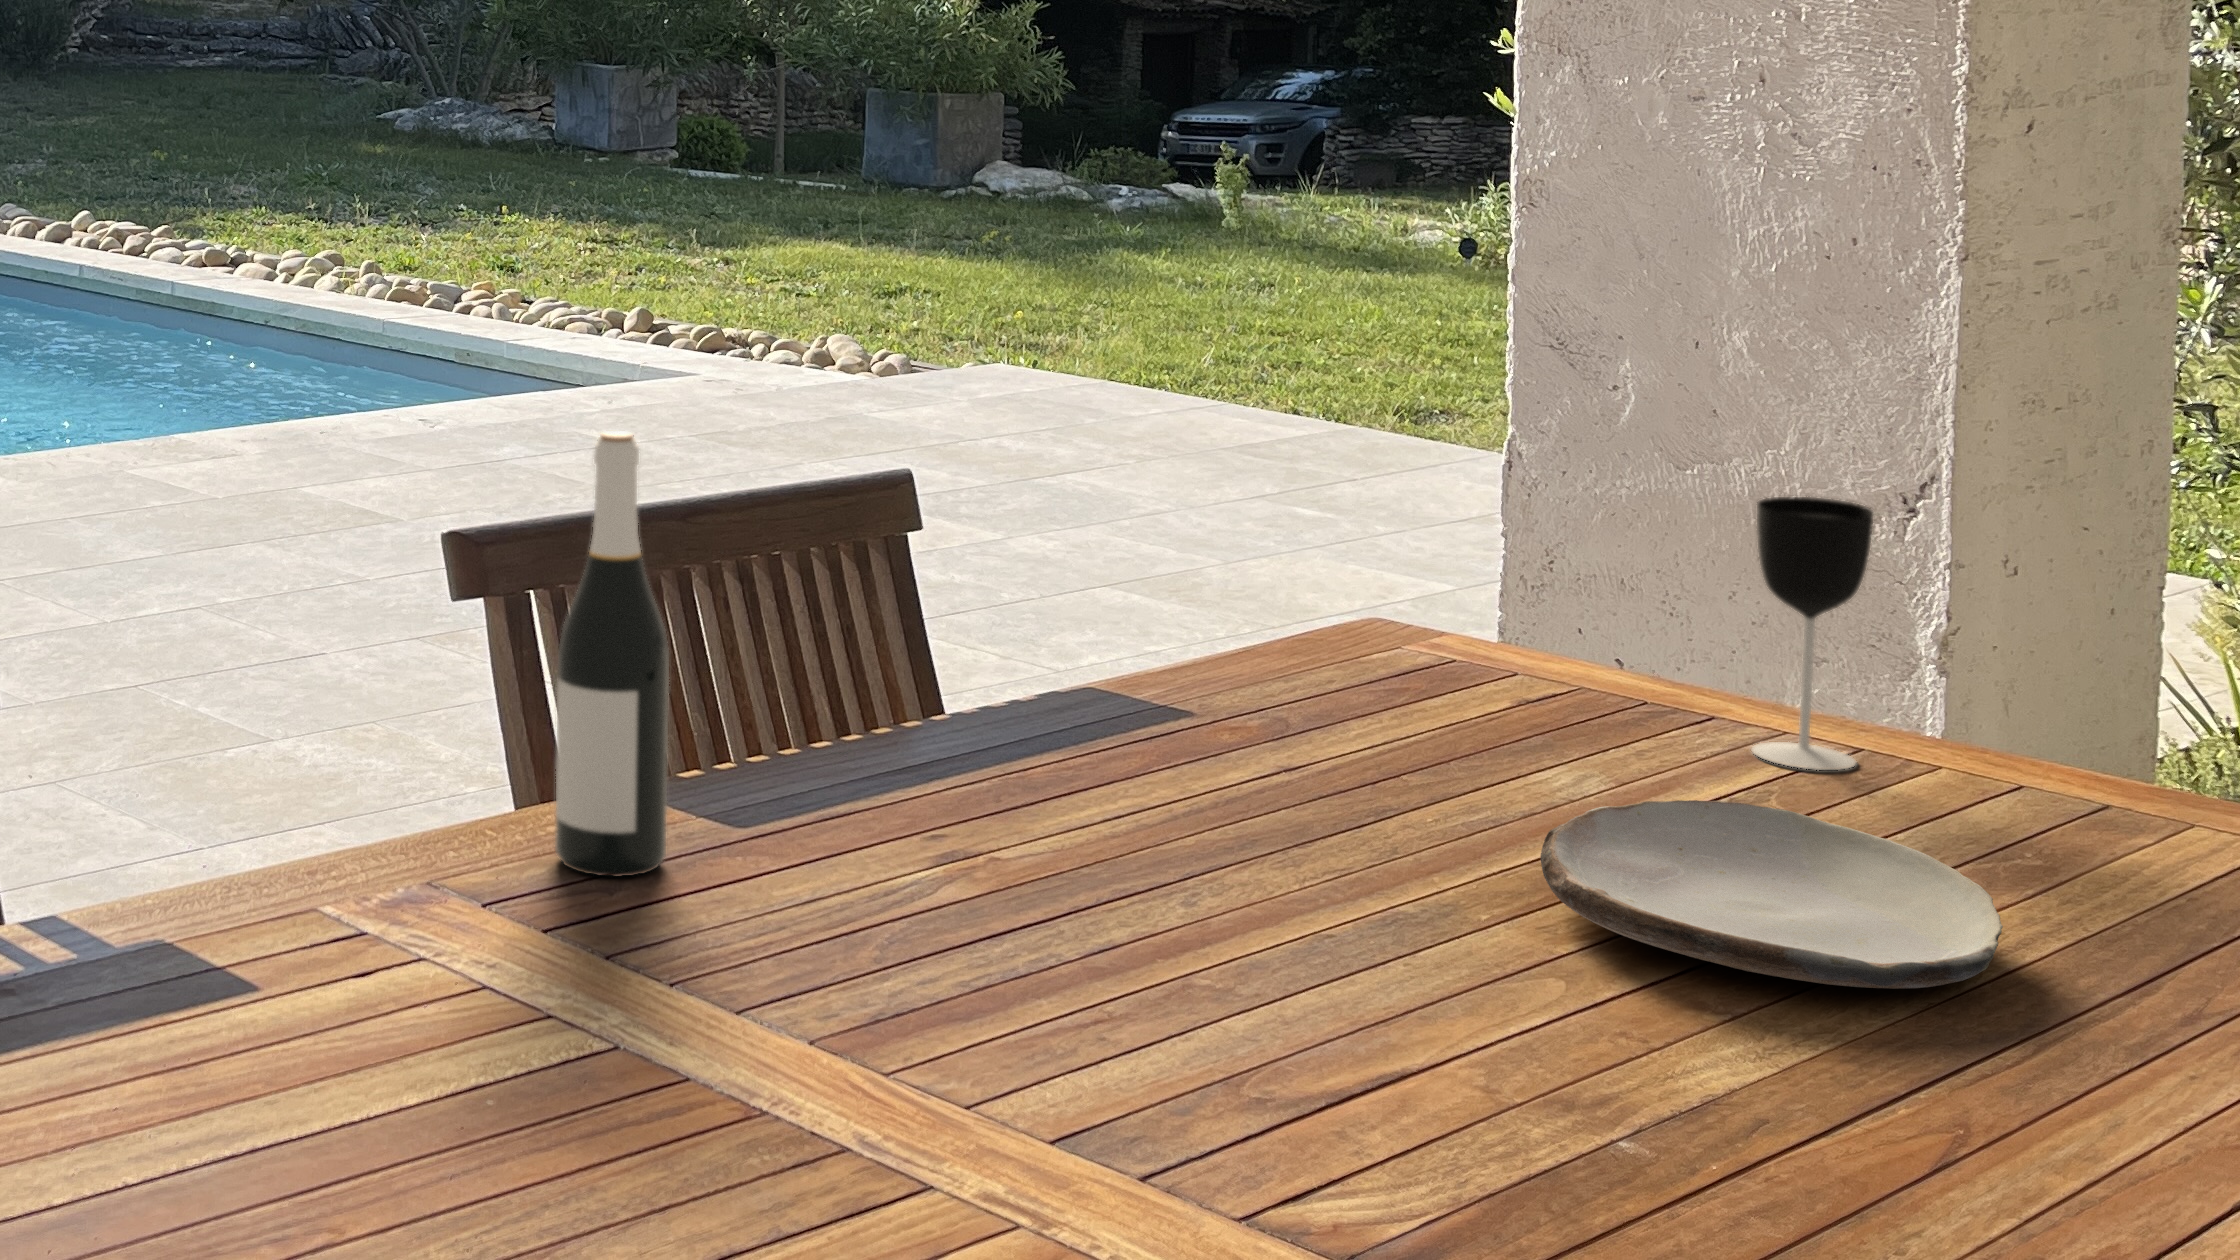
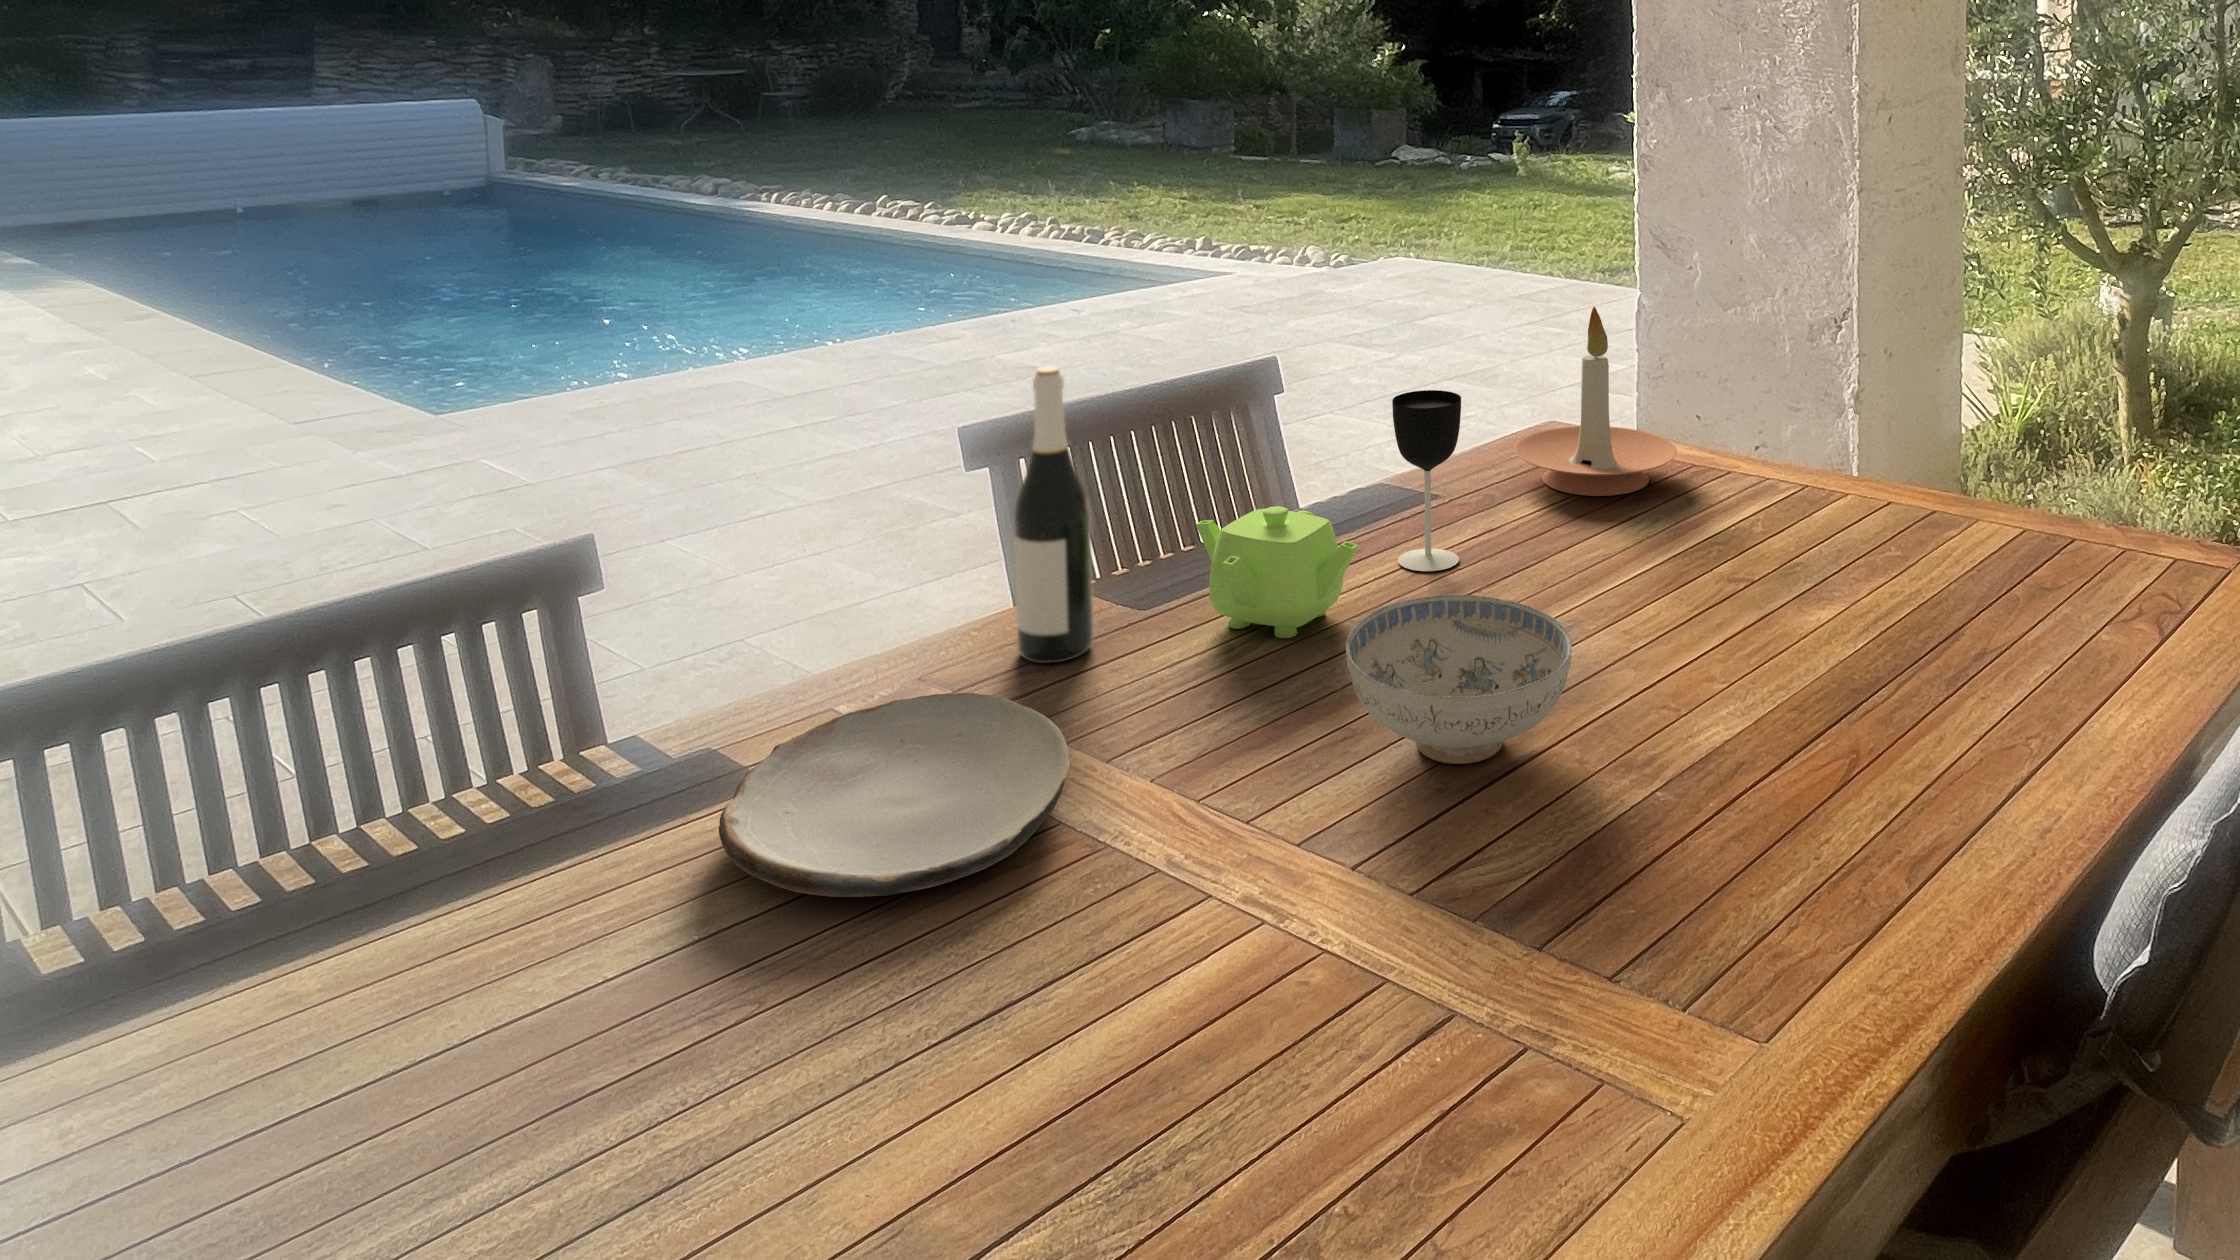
candle holder: none [1313,416,1610,739] -> present [1515,307,1677,496]
wine glass: present [1752,497,1873,770] -> present [1392,390,1461,571]
teapot: none [816,679,1084,881] -> present [1196,506,1358,638]
plate: present [1541,800,2003,989] -> present [719,693,1070,897]
ceramic bowl: none [1093,818,1460,1064] -> present [1346,595,1572,764]

